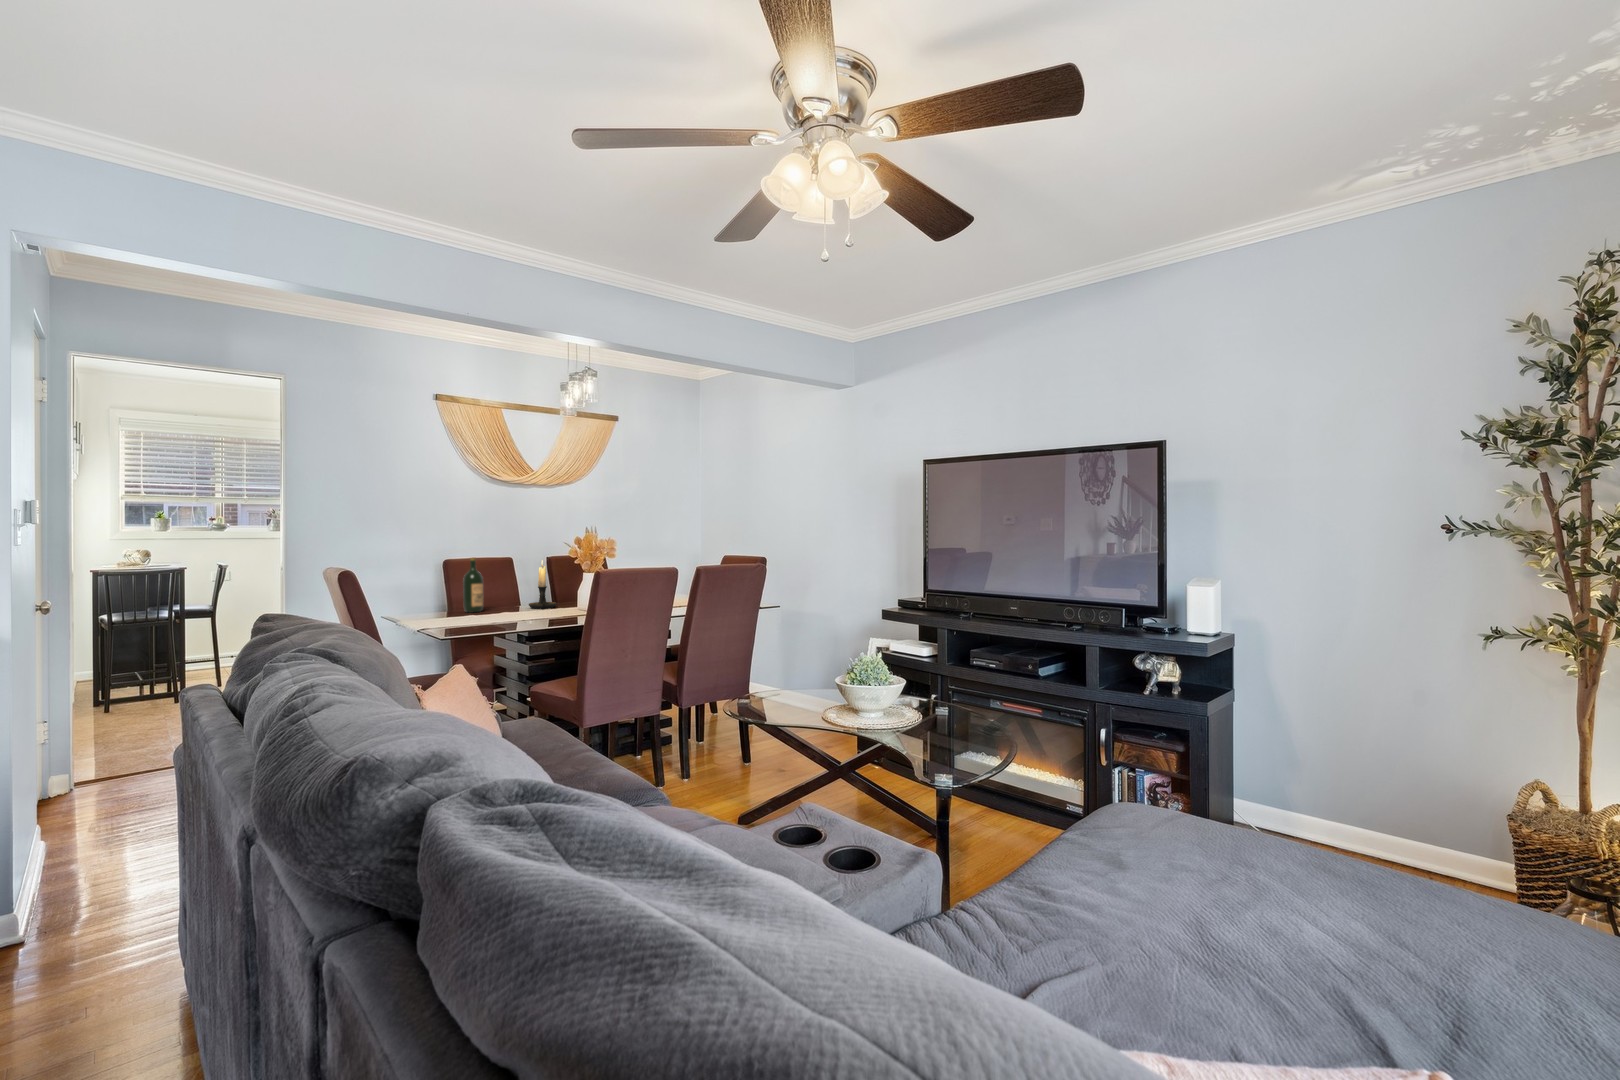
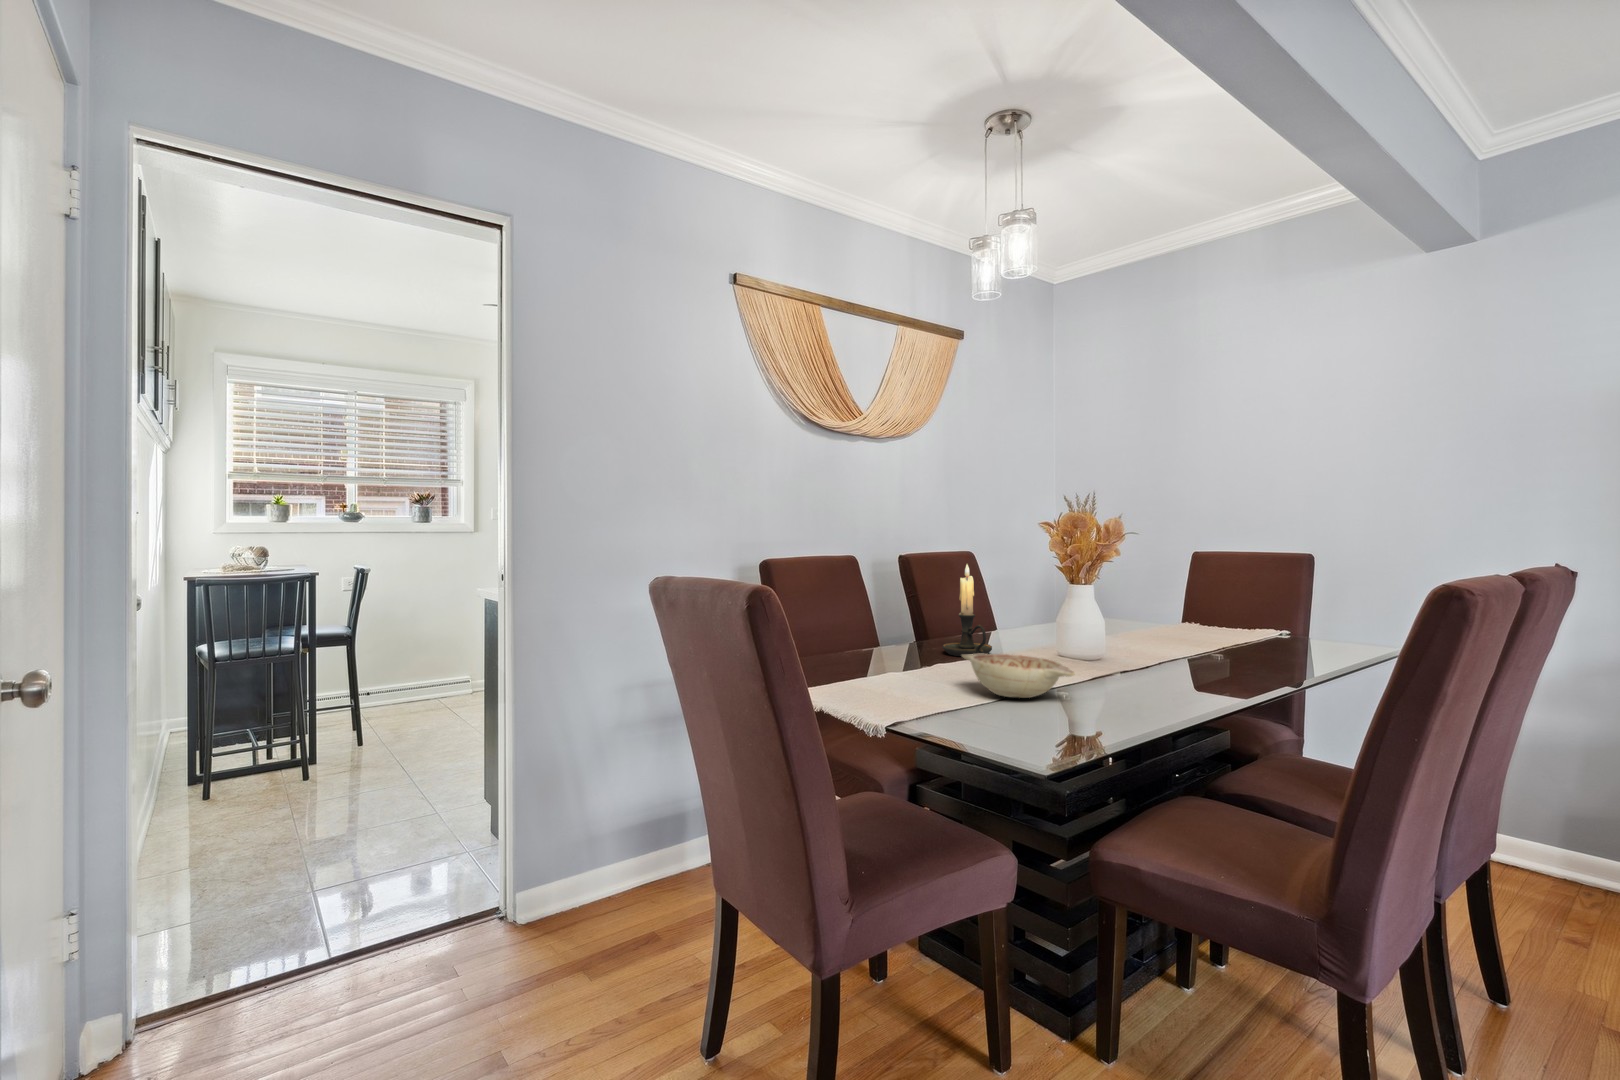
wine bottle: present [463,558,483,612] -> none [845,560,881,666]
decorative bowl: none [486,602,530,620] -> present [962,654,1075,698]

